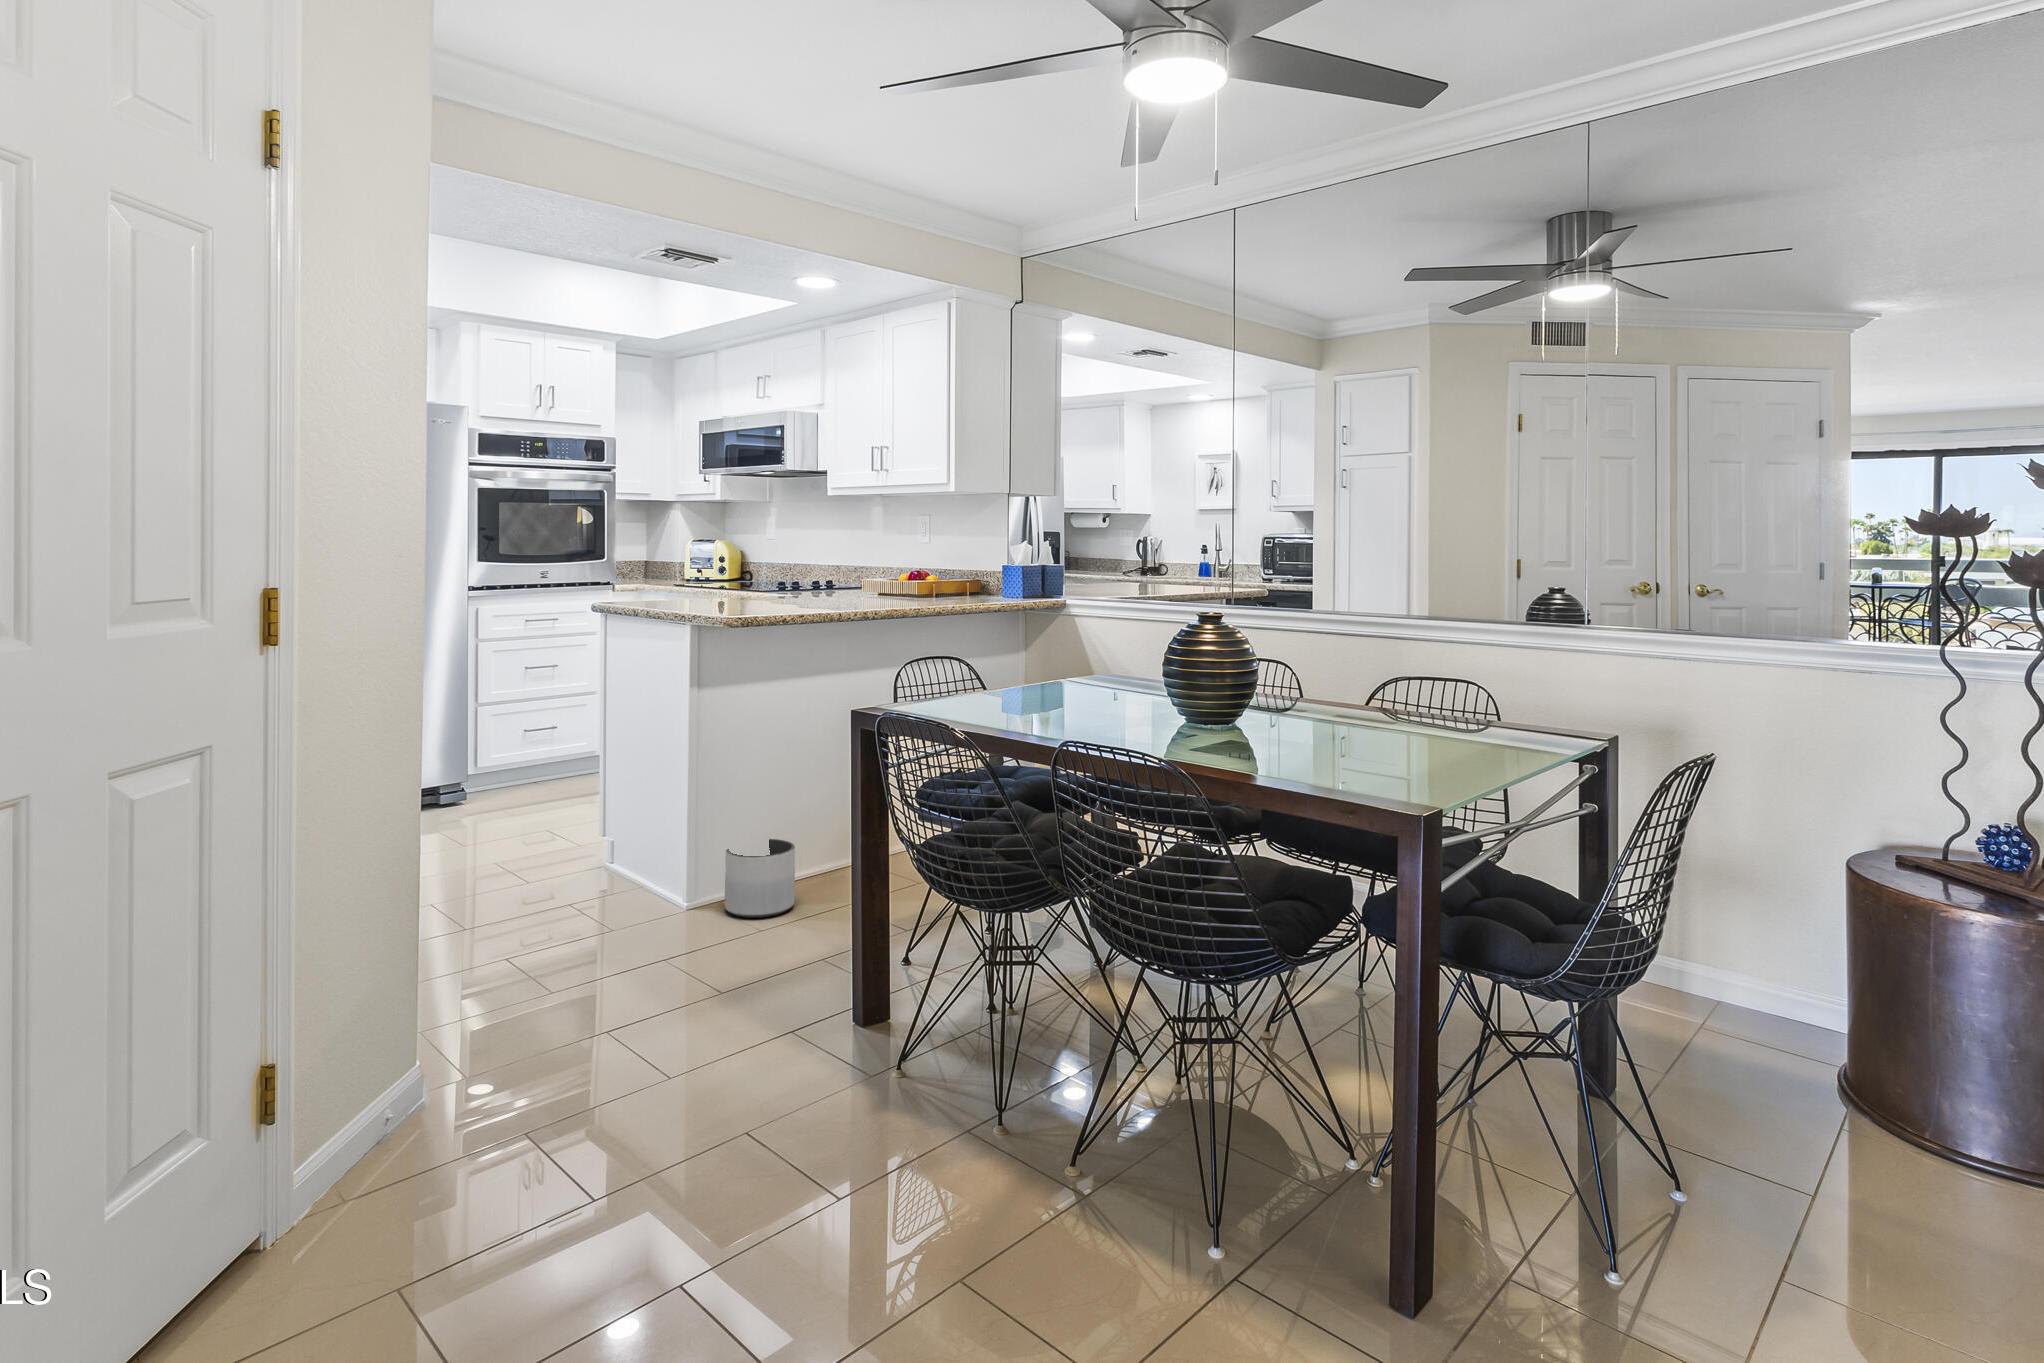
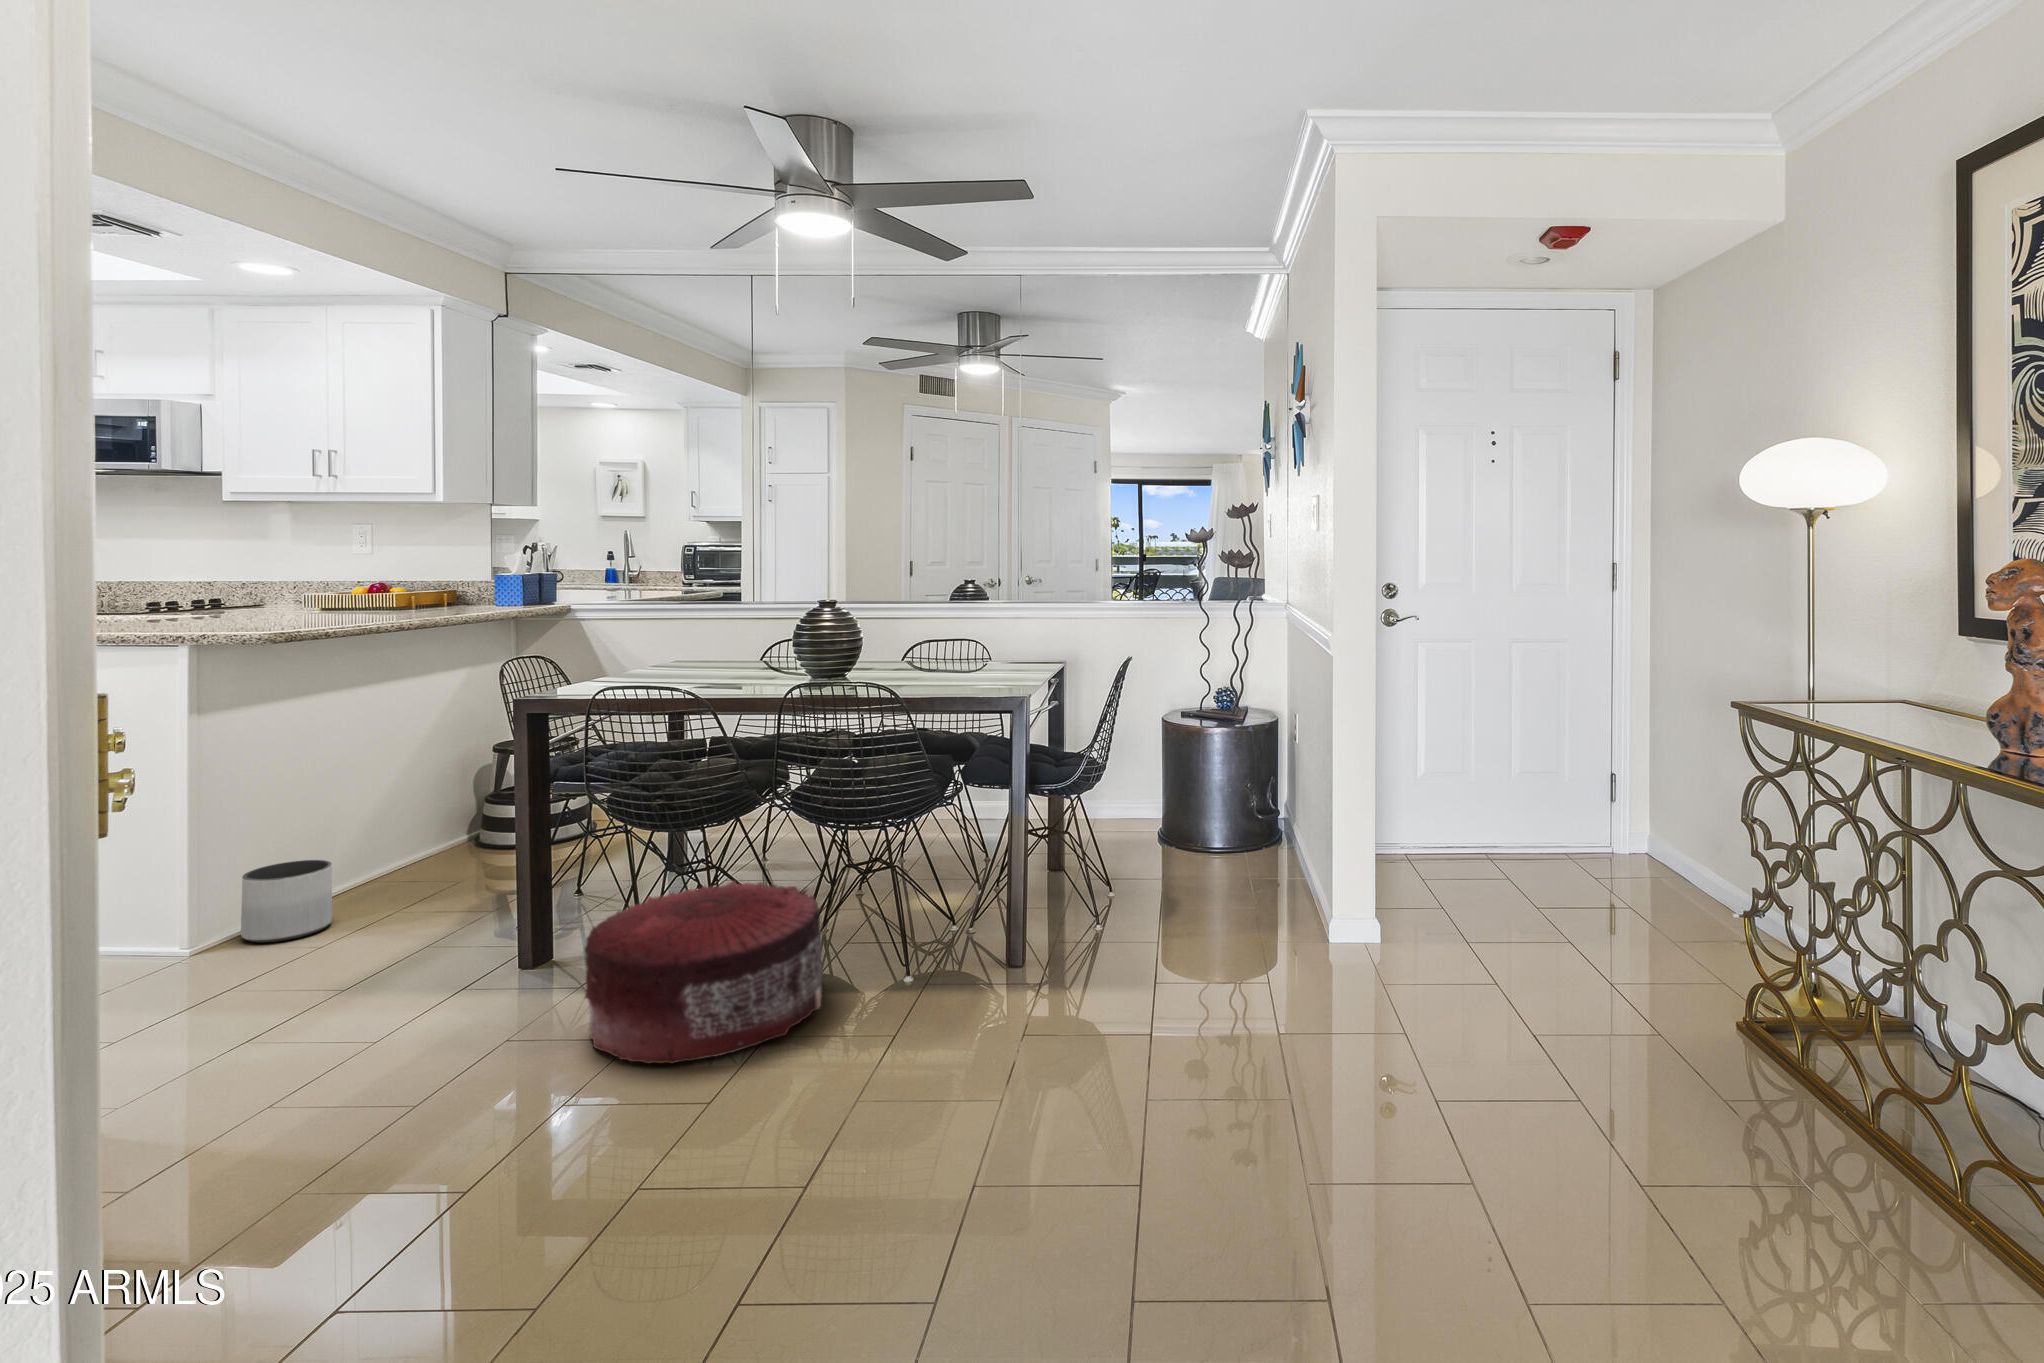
pouf: none [777,988,1101,1283] -> present [584,881,823,1064]

